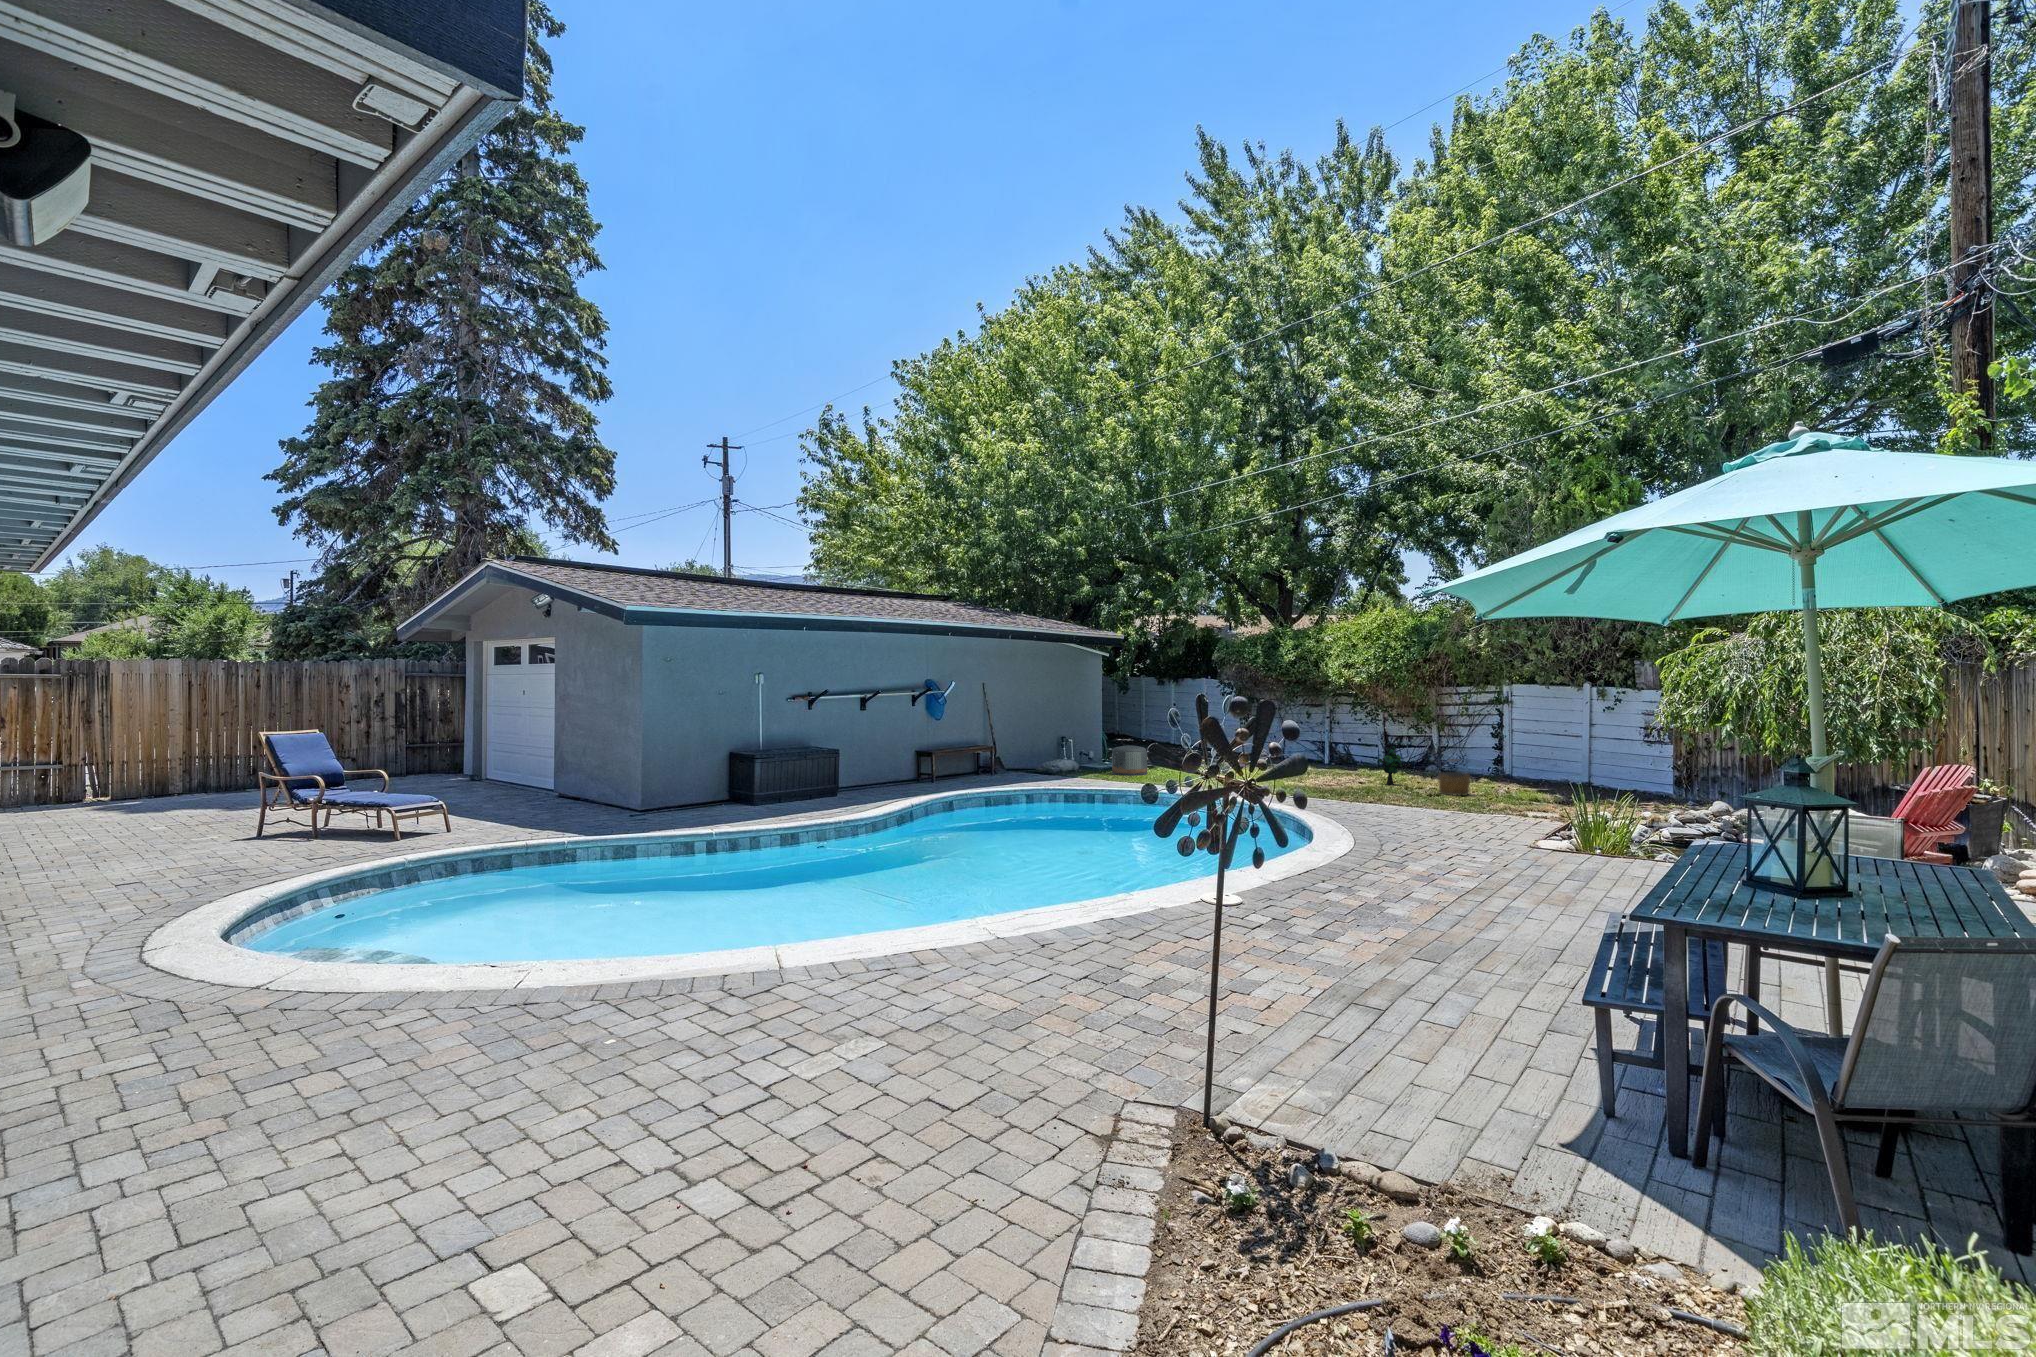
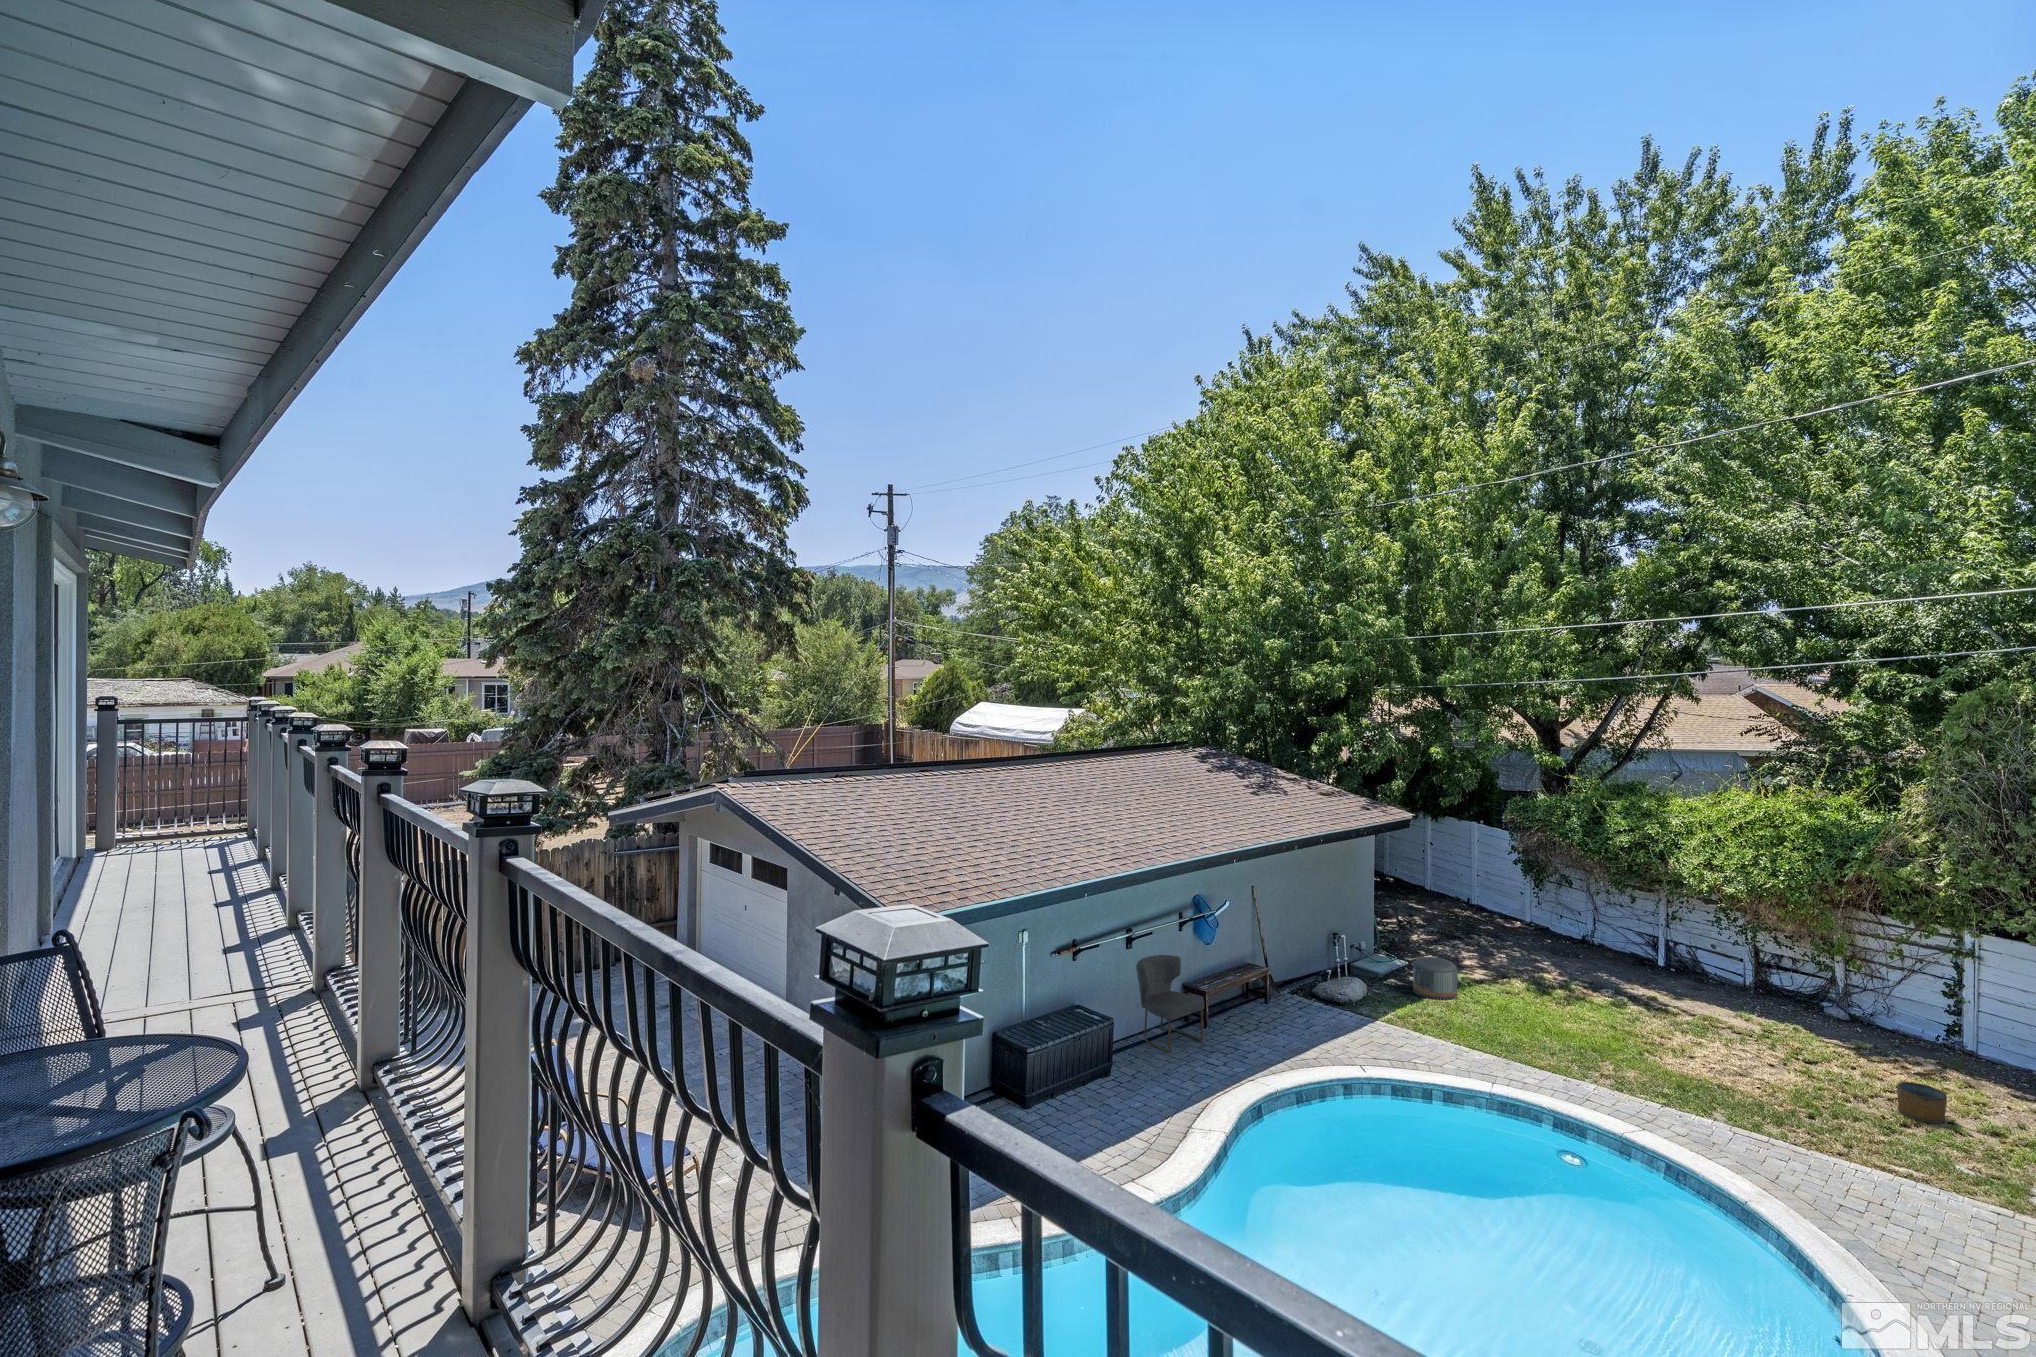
chair: none [851,718,909,788] -> present [1136,955,1204,1053]
decorative plant: present [1378,746,1402,785] -> none [1782,1012,1818,1062]

